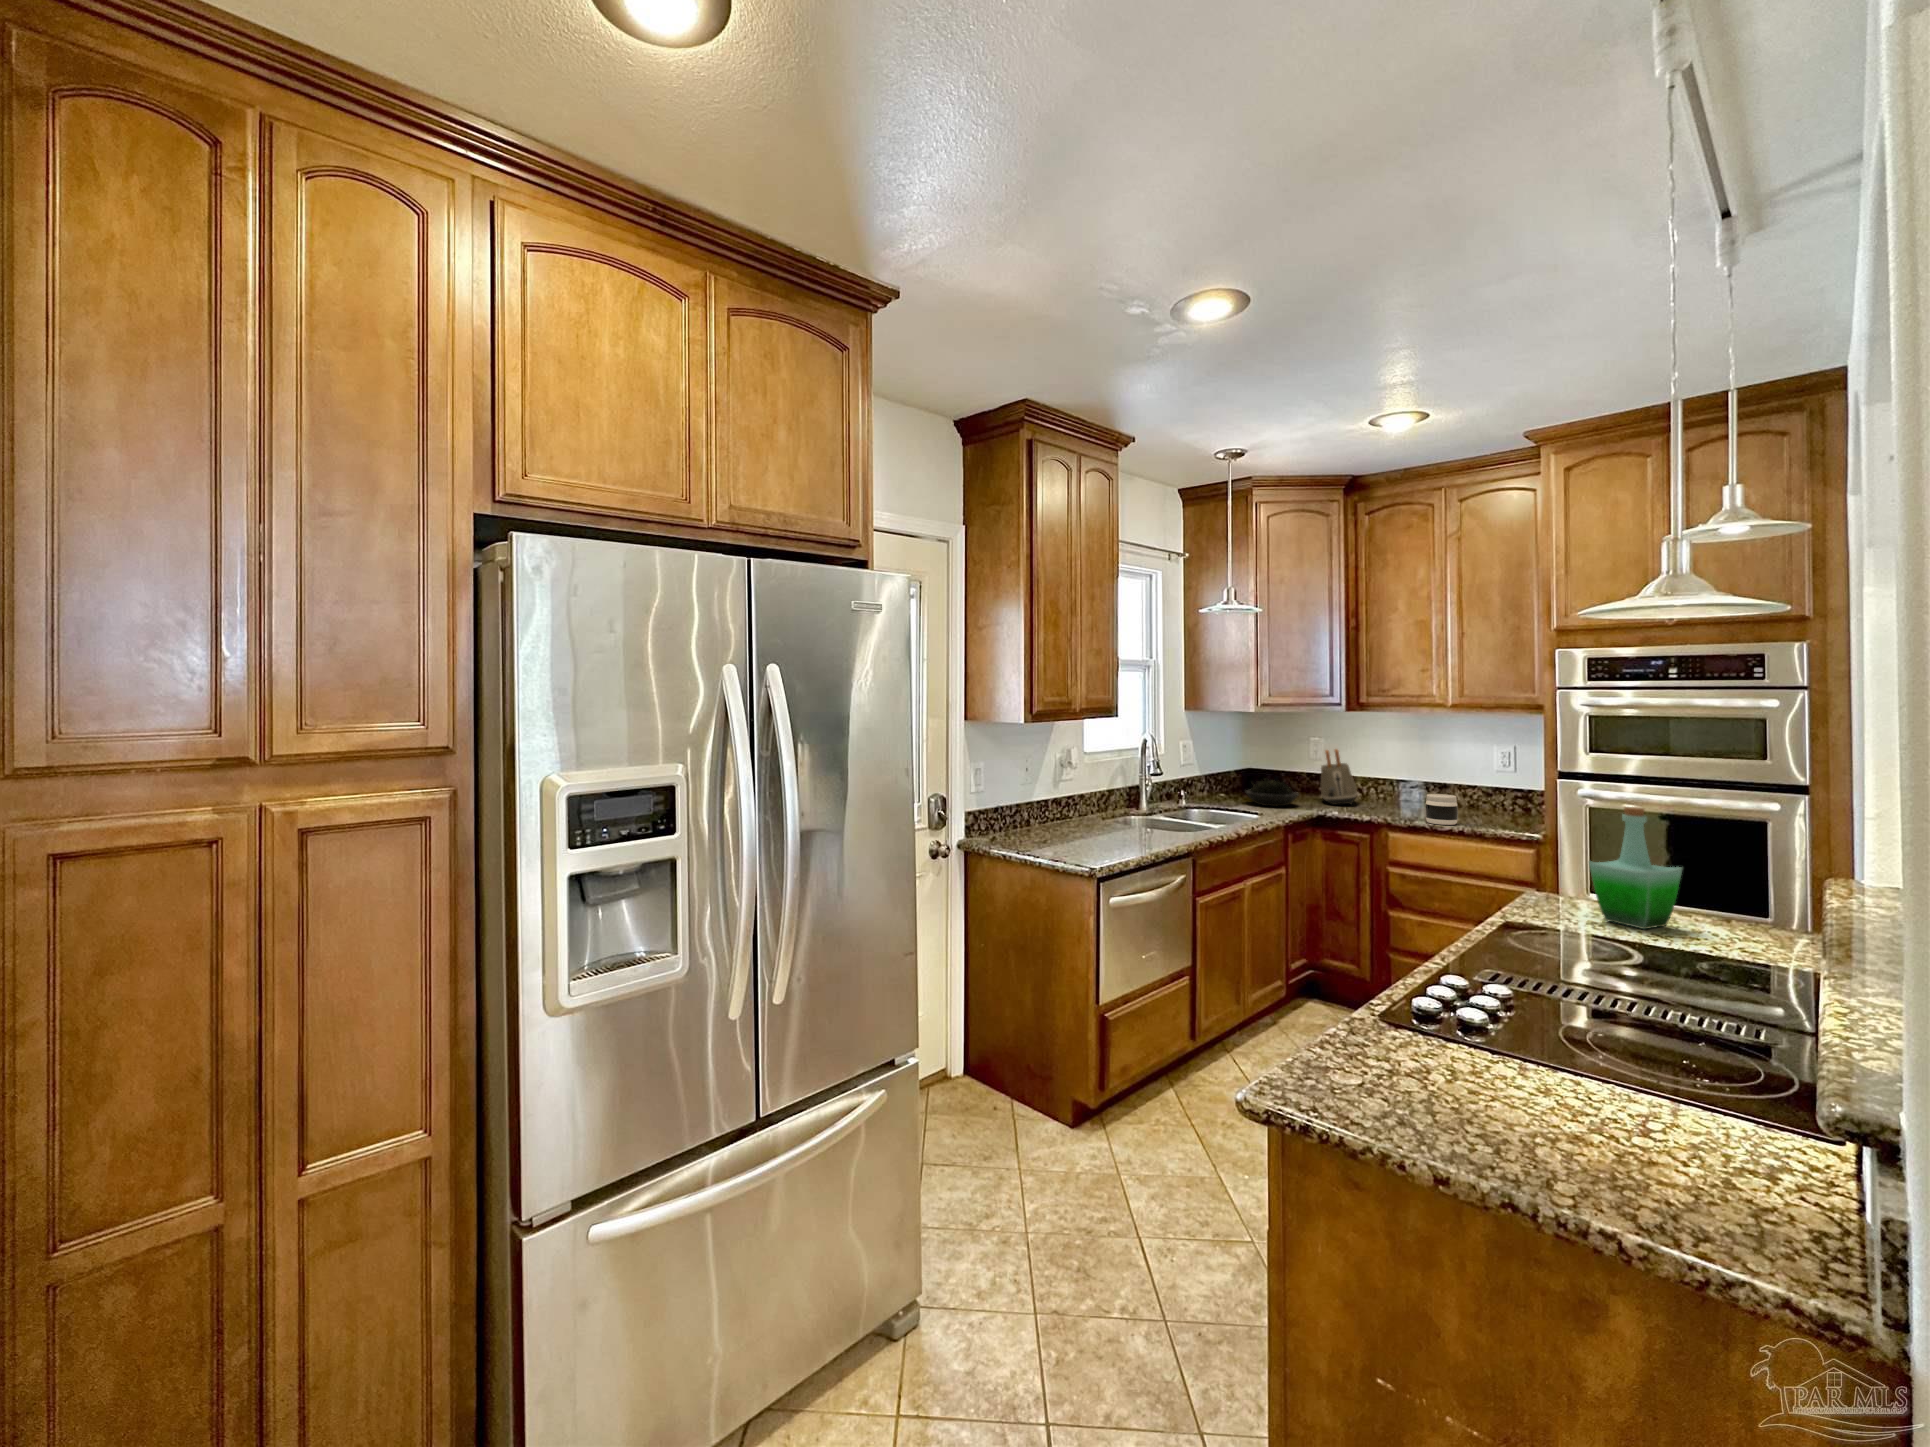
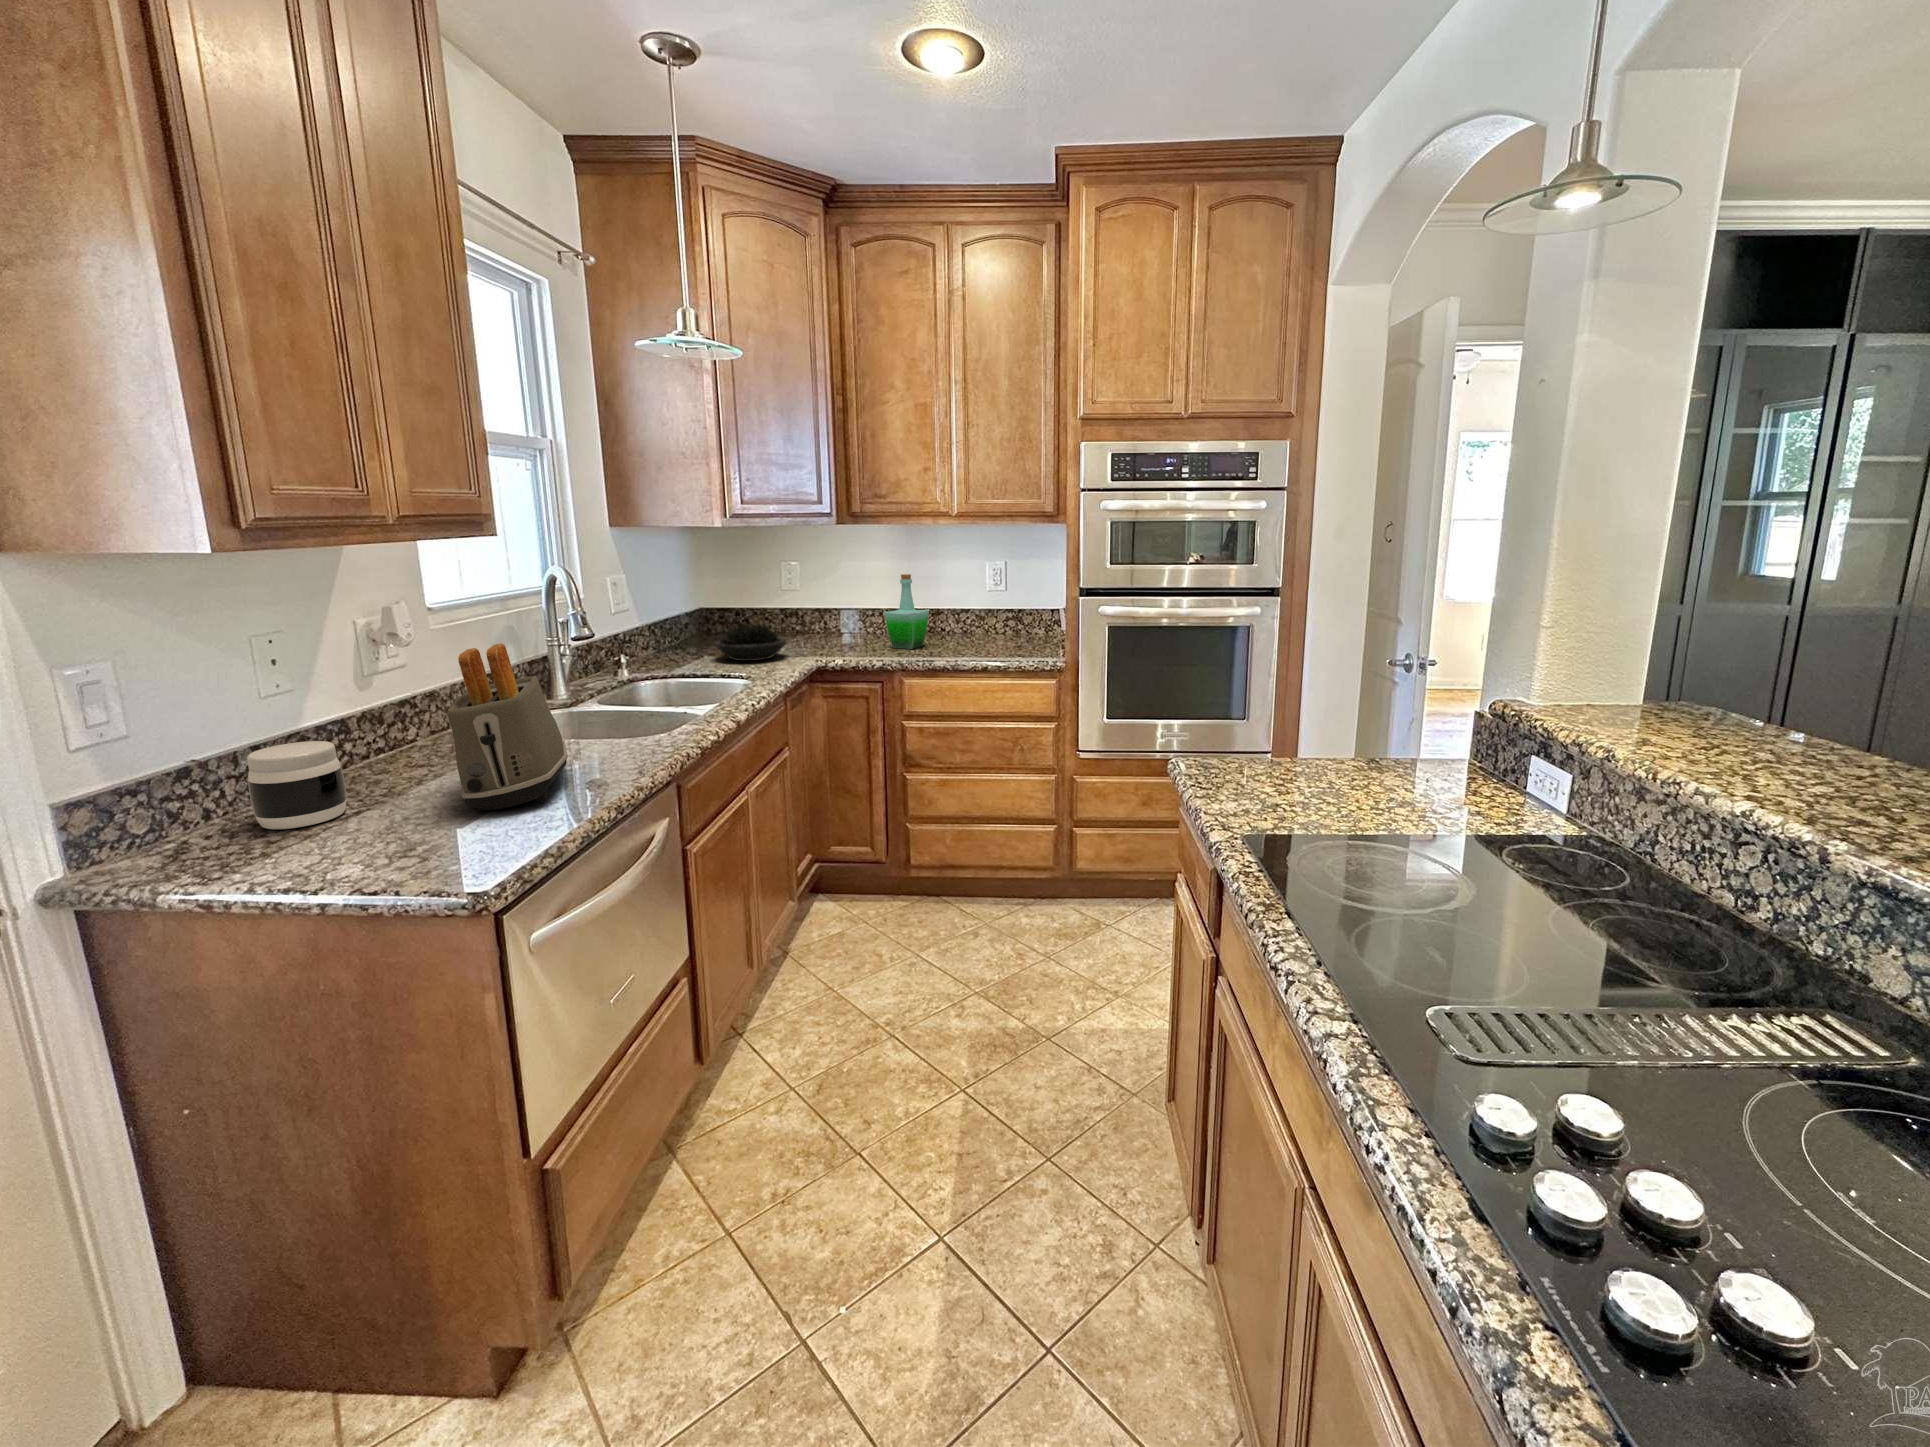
toaster: present [1321,749,1357,805] -> present [447,643,568,810]
jar: present [1425,794,1458,825] -> present [247,741,346,829]
bottle: present [1589,807,1682,929] -> present [884,574,929,649]

